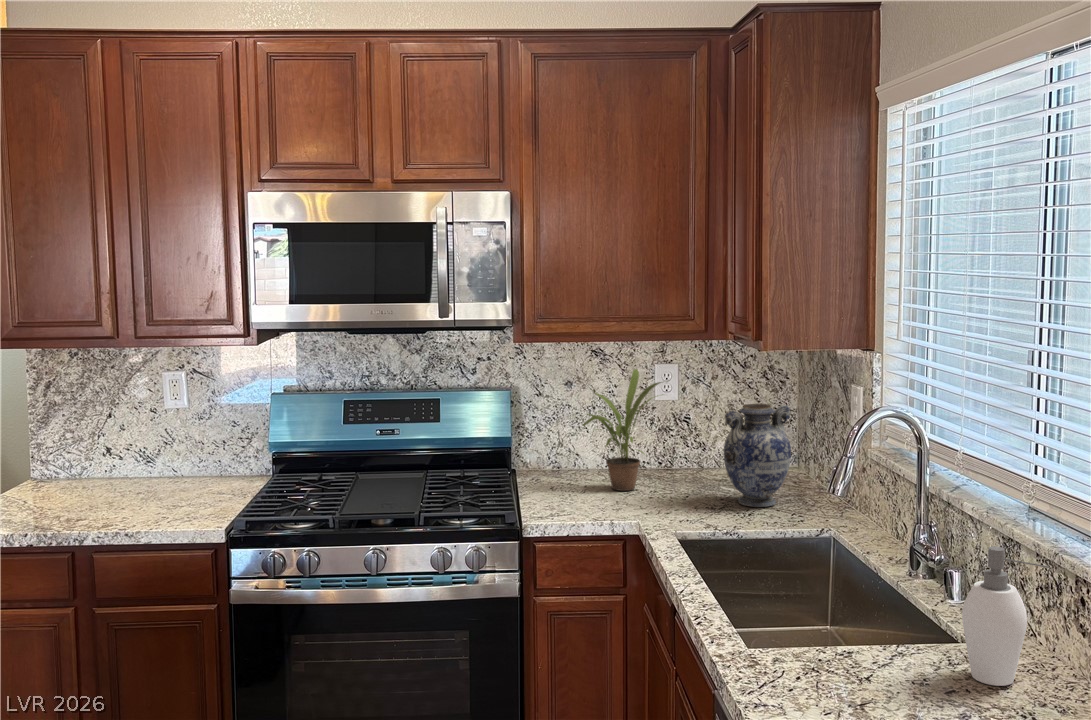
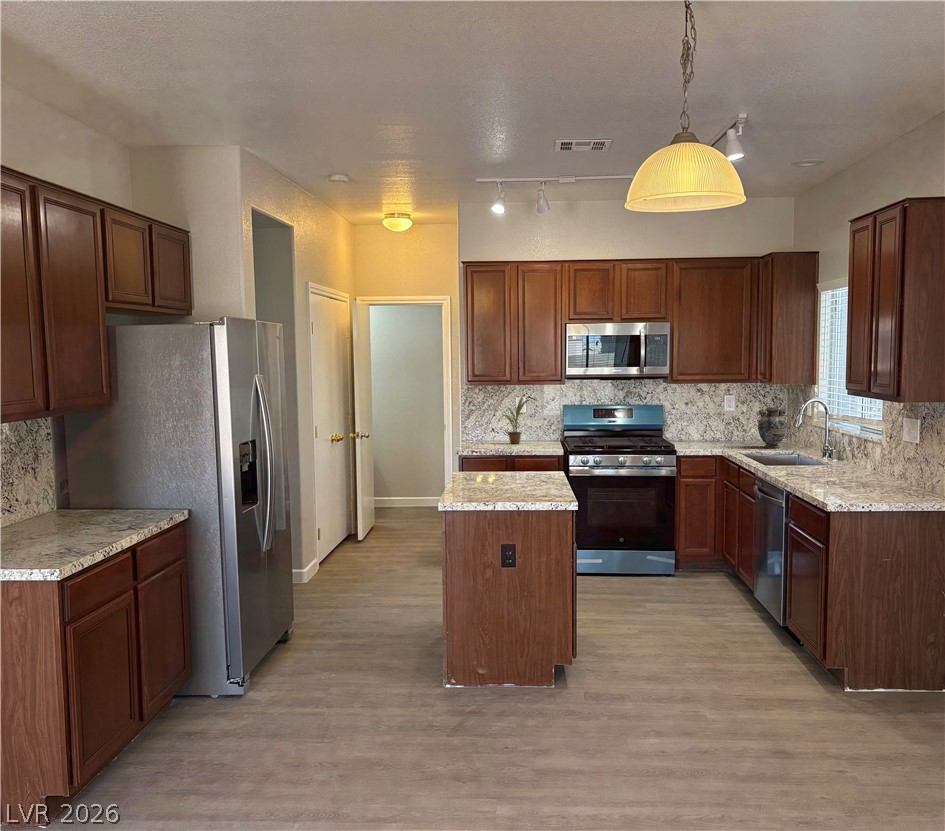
potted plant: present [583,369,661,491] -> present [502,397,529,444]
soap dispenser: present [962,546,1049,686] -> none [845,431,871,472]

